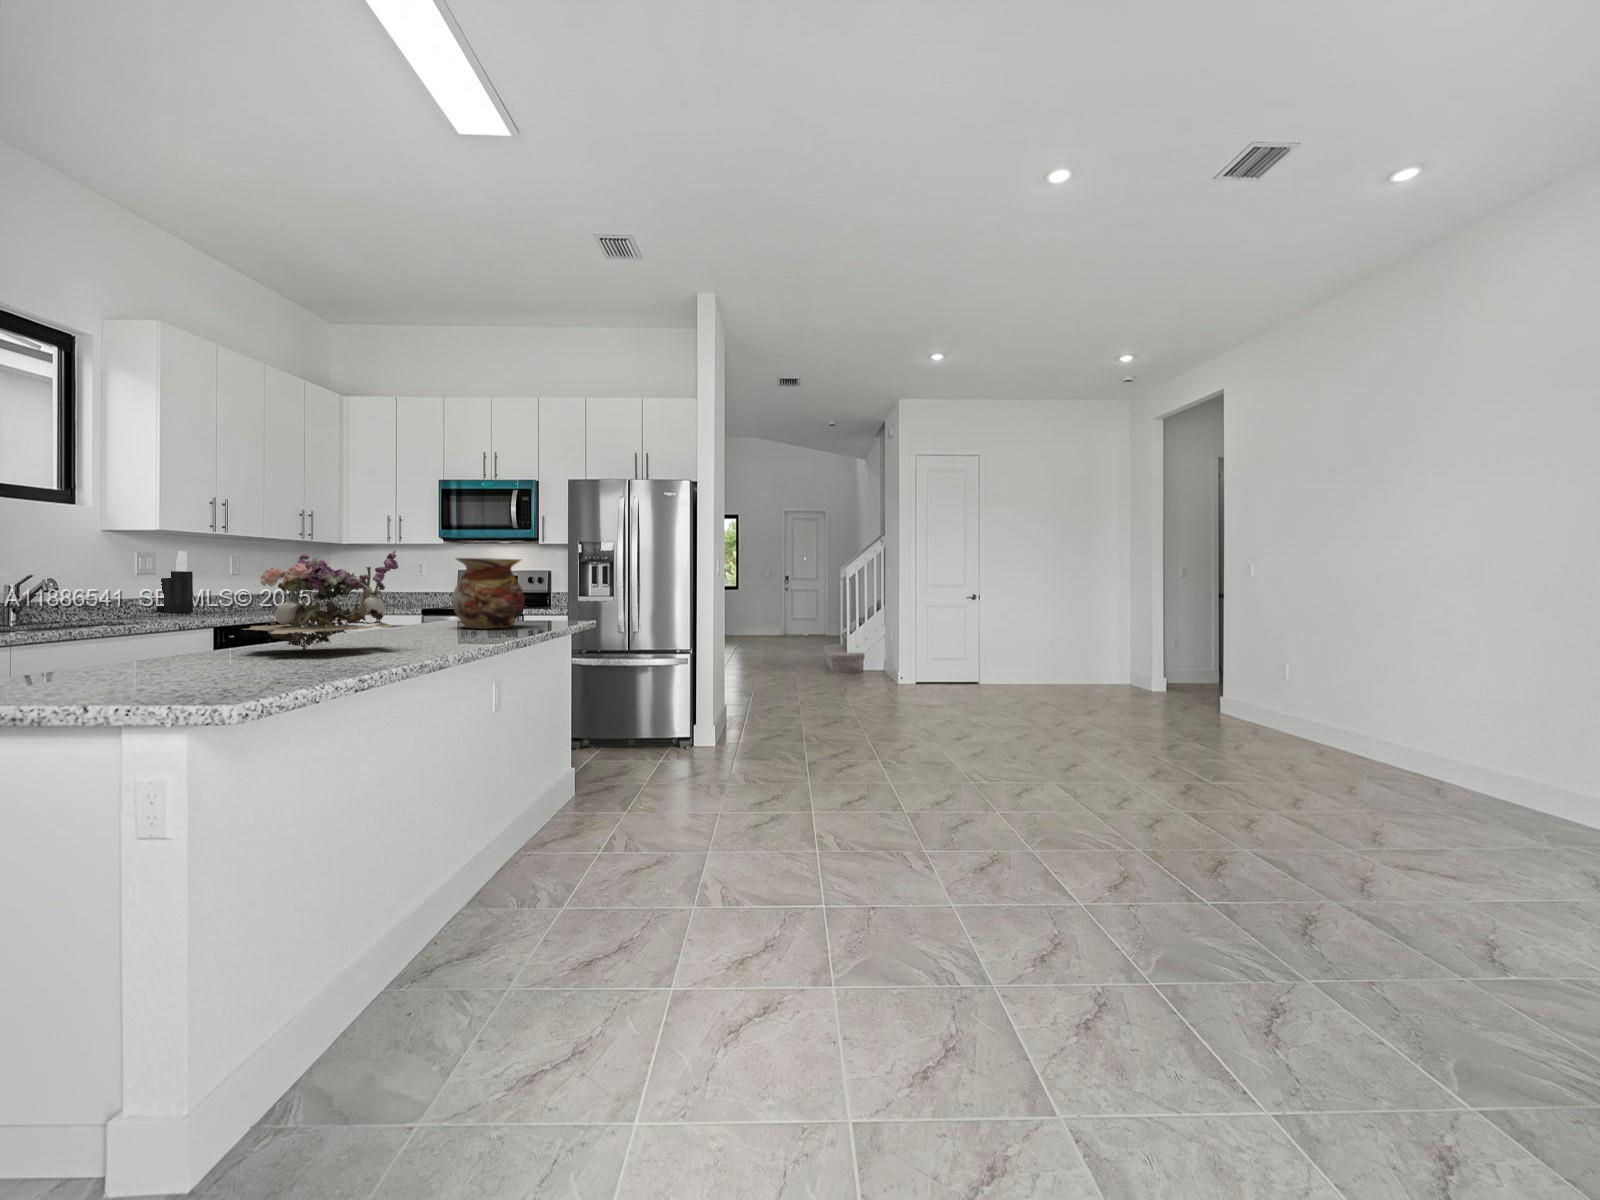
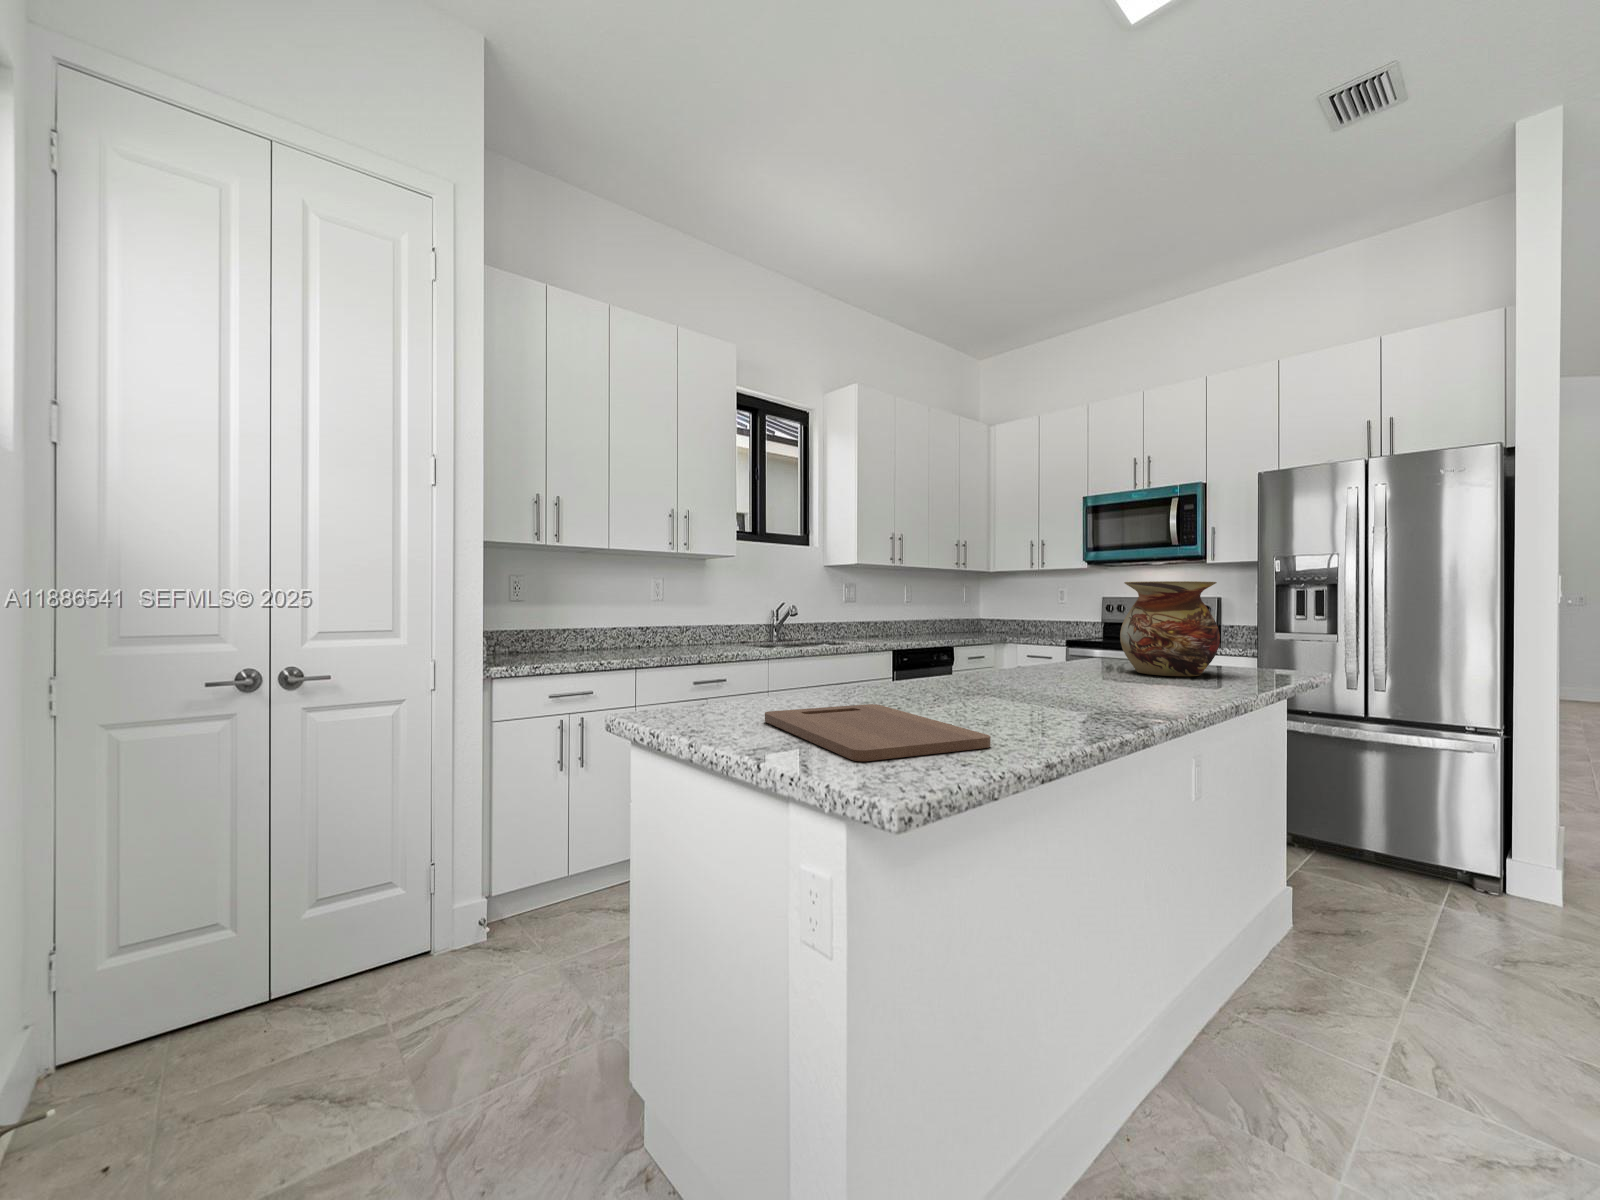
flower arrangement: present [242,550,398,650] -> none [909,573,1072,696]
knife block: present [156,551,193,613] -> none [853,583,877,637]
cutting board: none [68,660,319,693] -> present [765,704,991,761]

